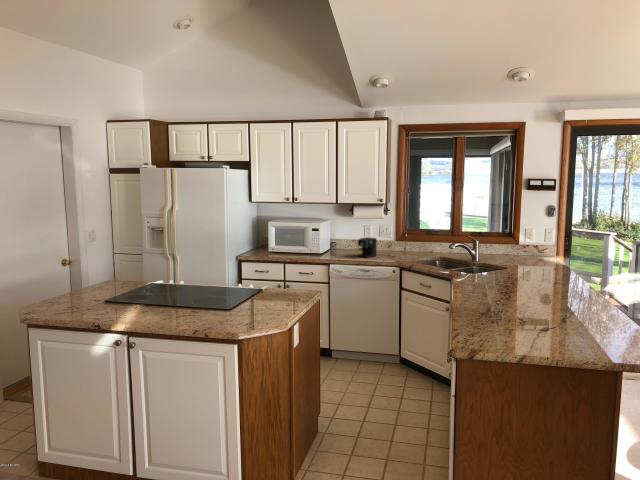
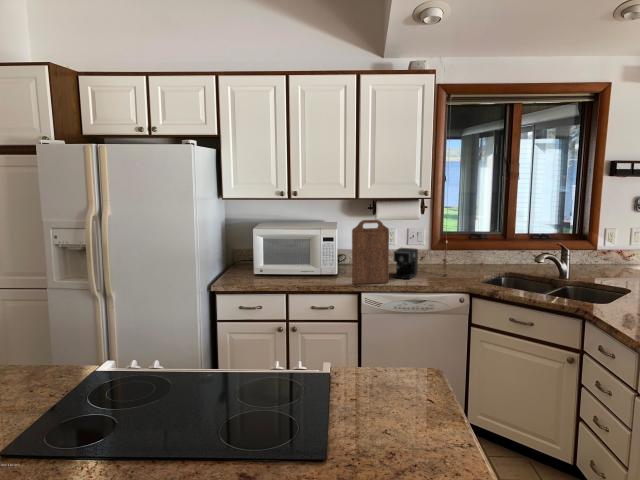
cutting board: none [326,217,351,259] -> present [352,220,389,284]

